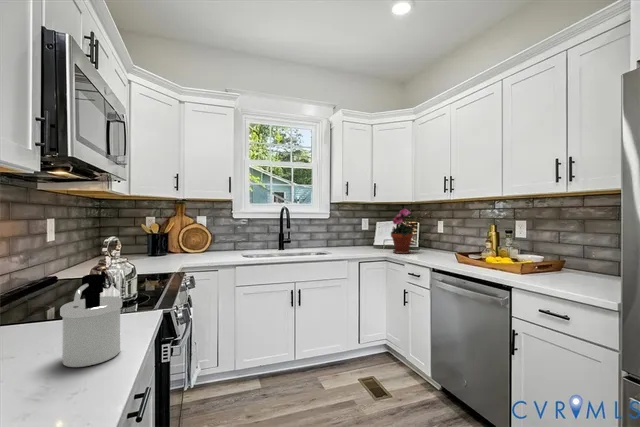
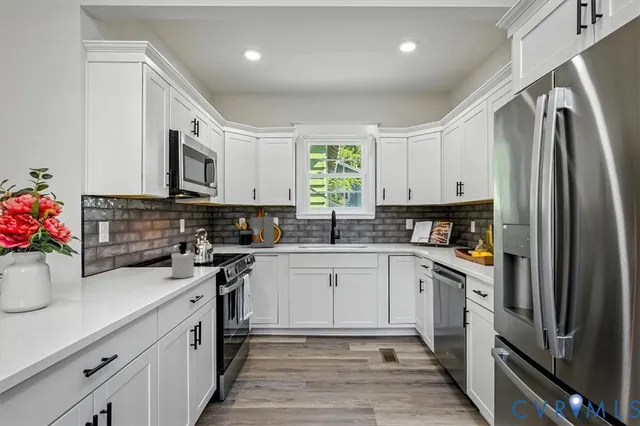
potted plant: present [391,209,416,254] -> none [419,210,442,249]
coffee maker: none [153,215,207,260] -> present [240,217,274,248]

